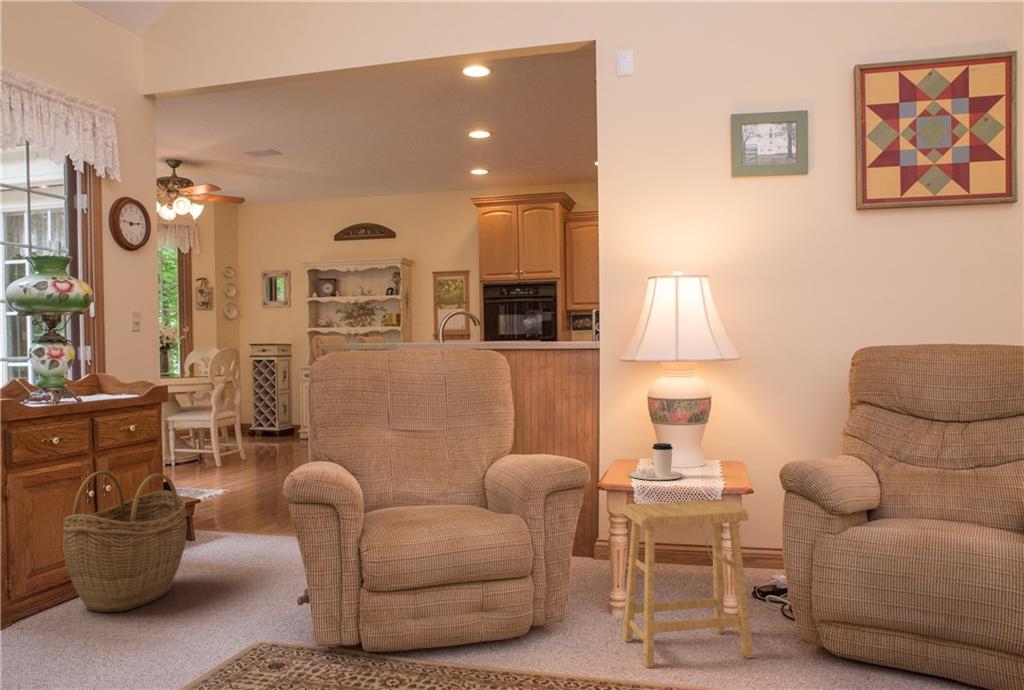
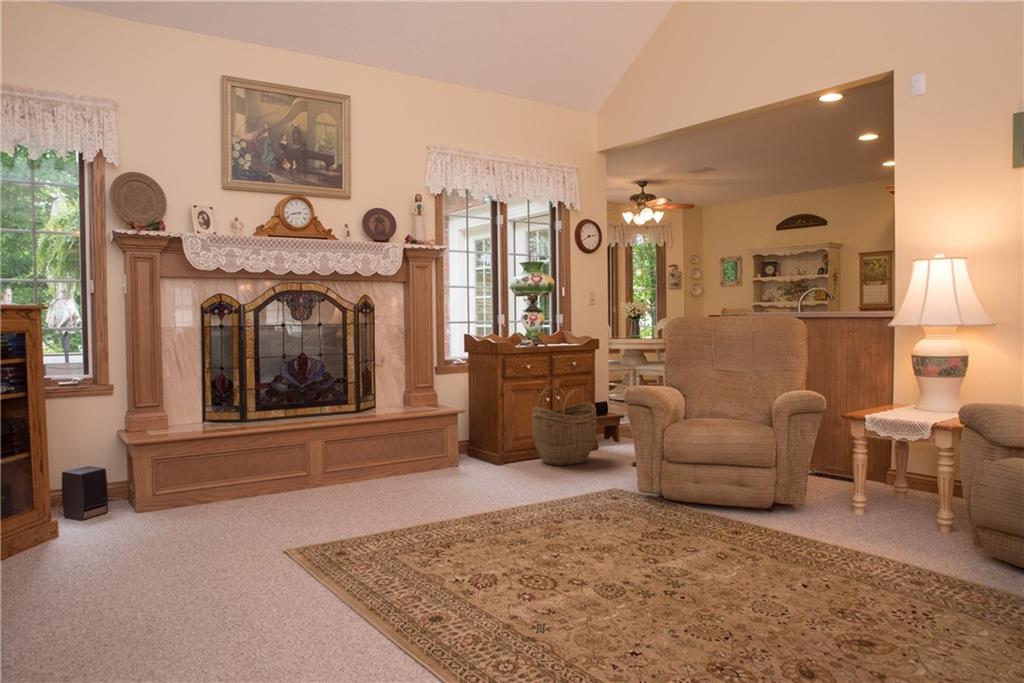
coffee cup: present [628,443,683,480] -> none [873,389,921,416]
footstool: present [622,499,754,668] -> none [838,426,931,547]

